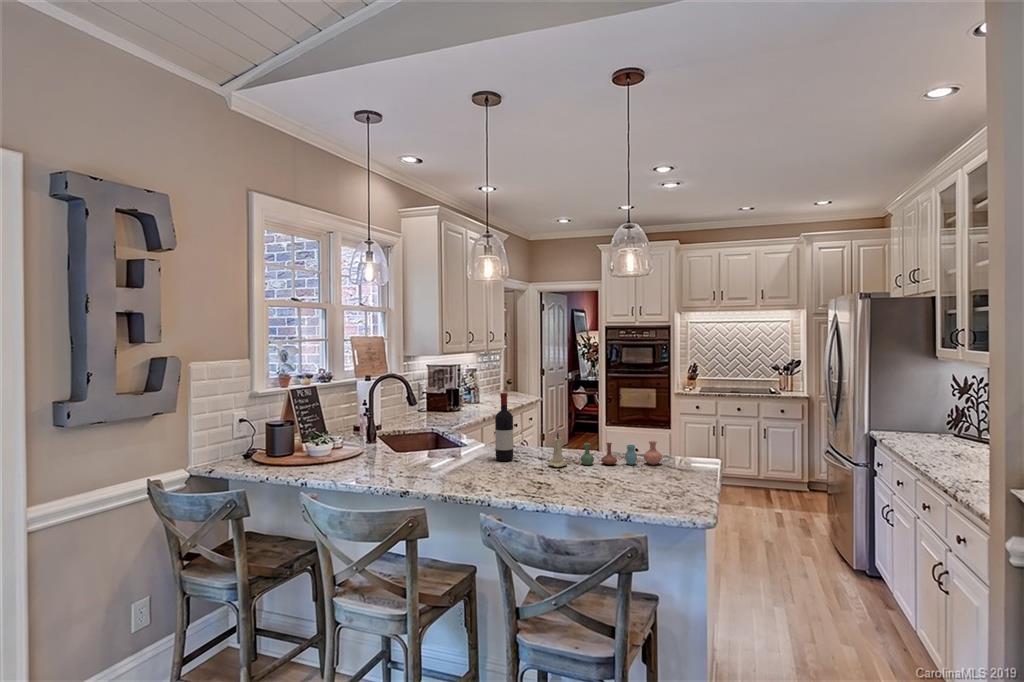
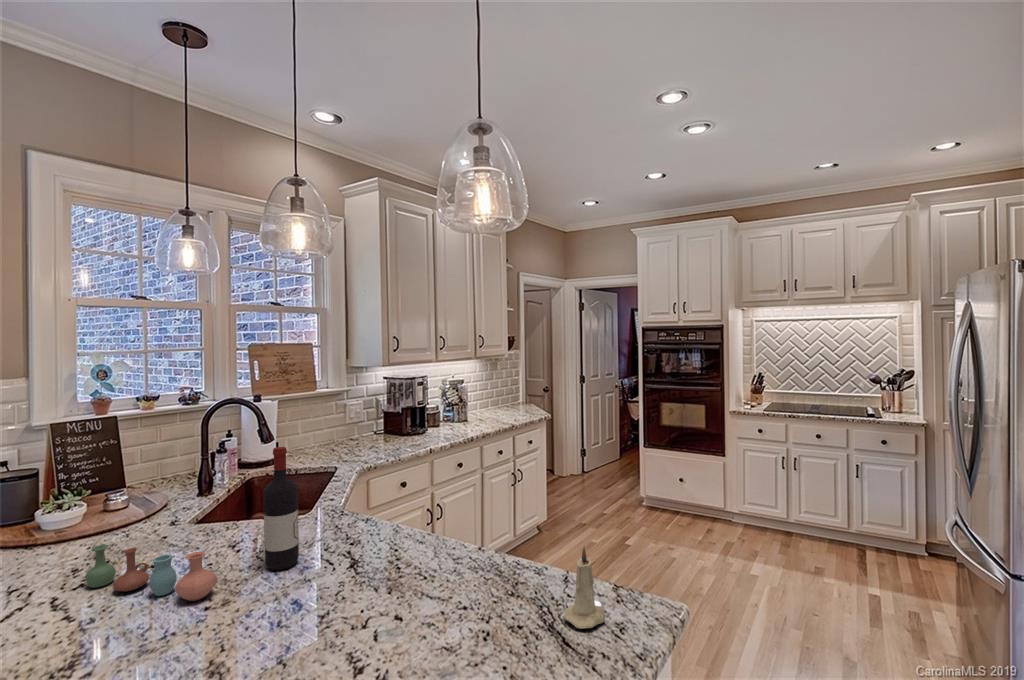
candle: present [548,431,567,467] -> present [564,547,605,629]
vase: present [581,441,662,465] -> present [85,544,217,601]

